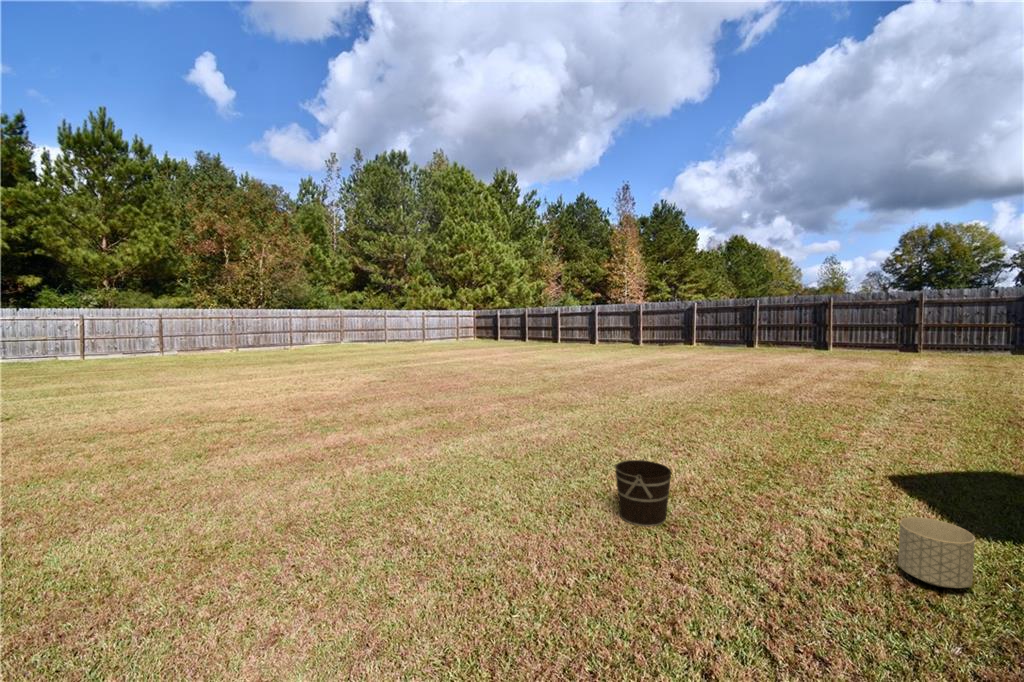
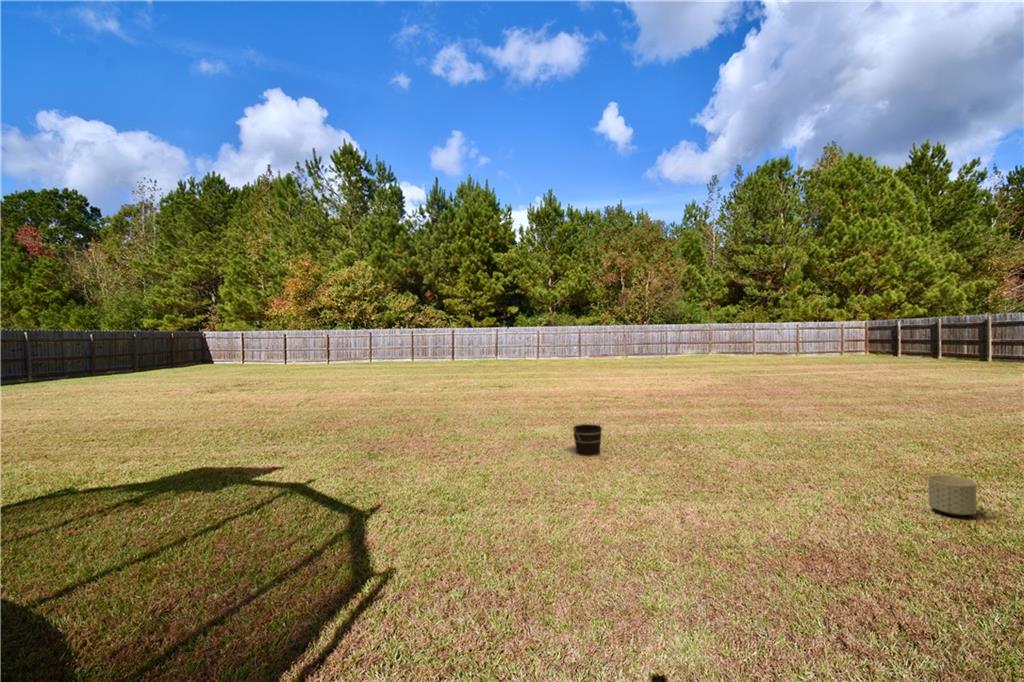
bucket: present [614,459,671,527] -> present [573,424,602,456]

